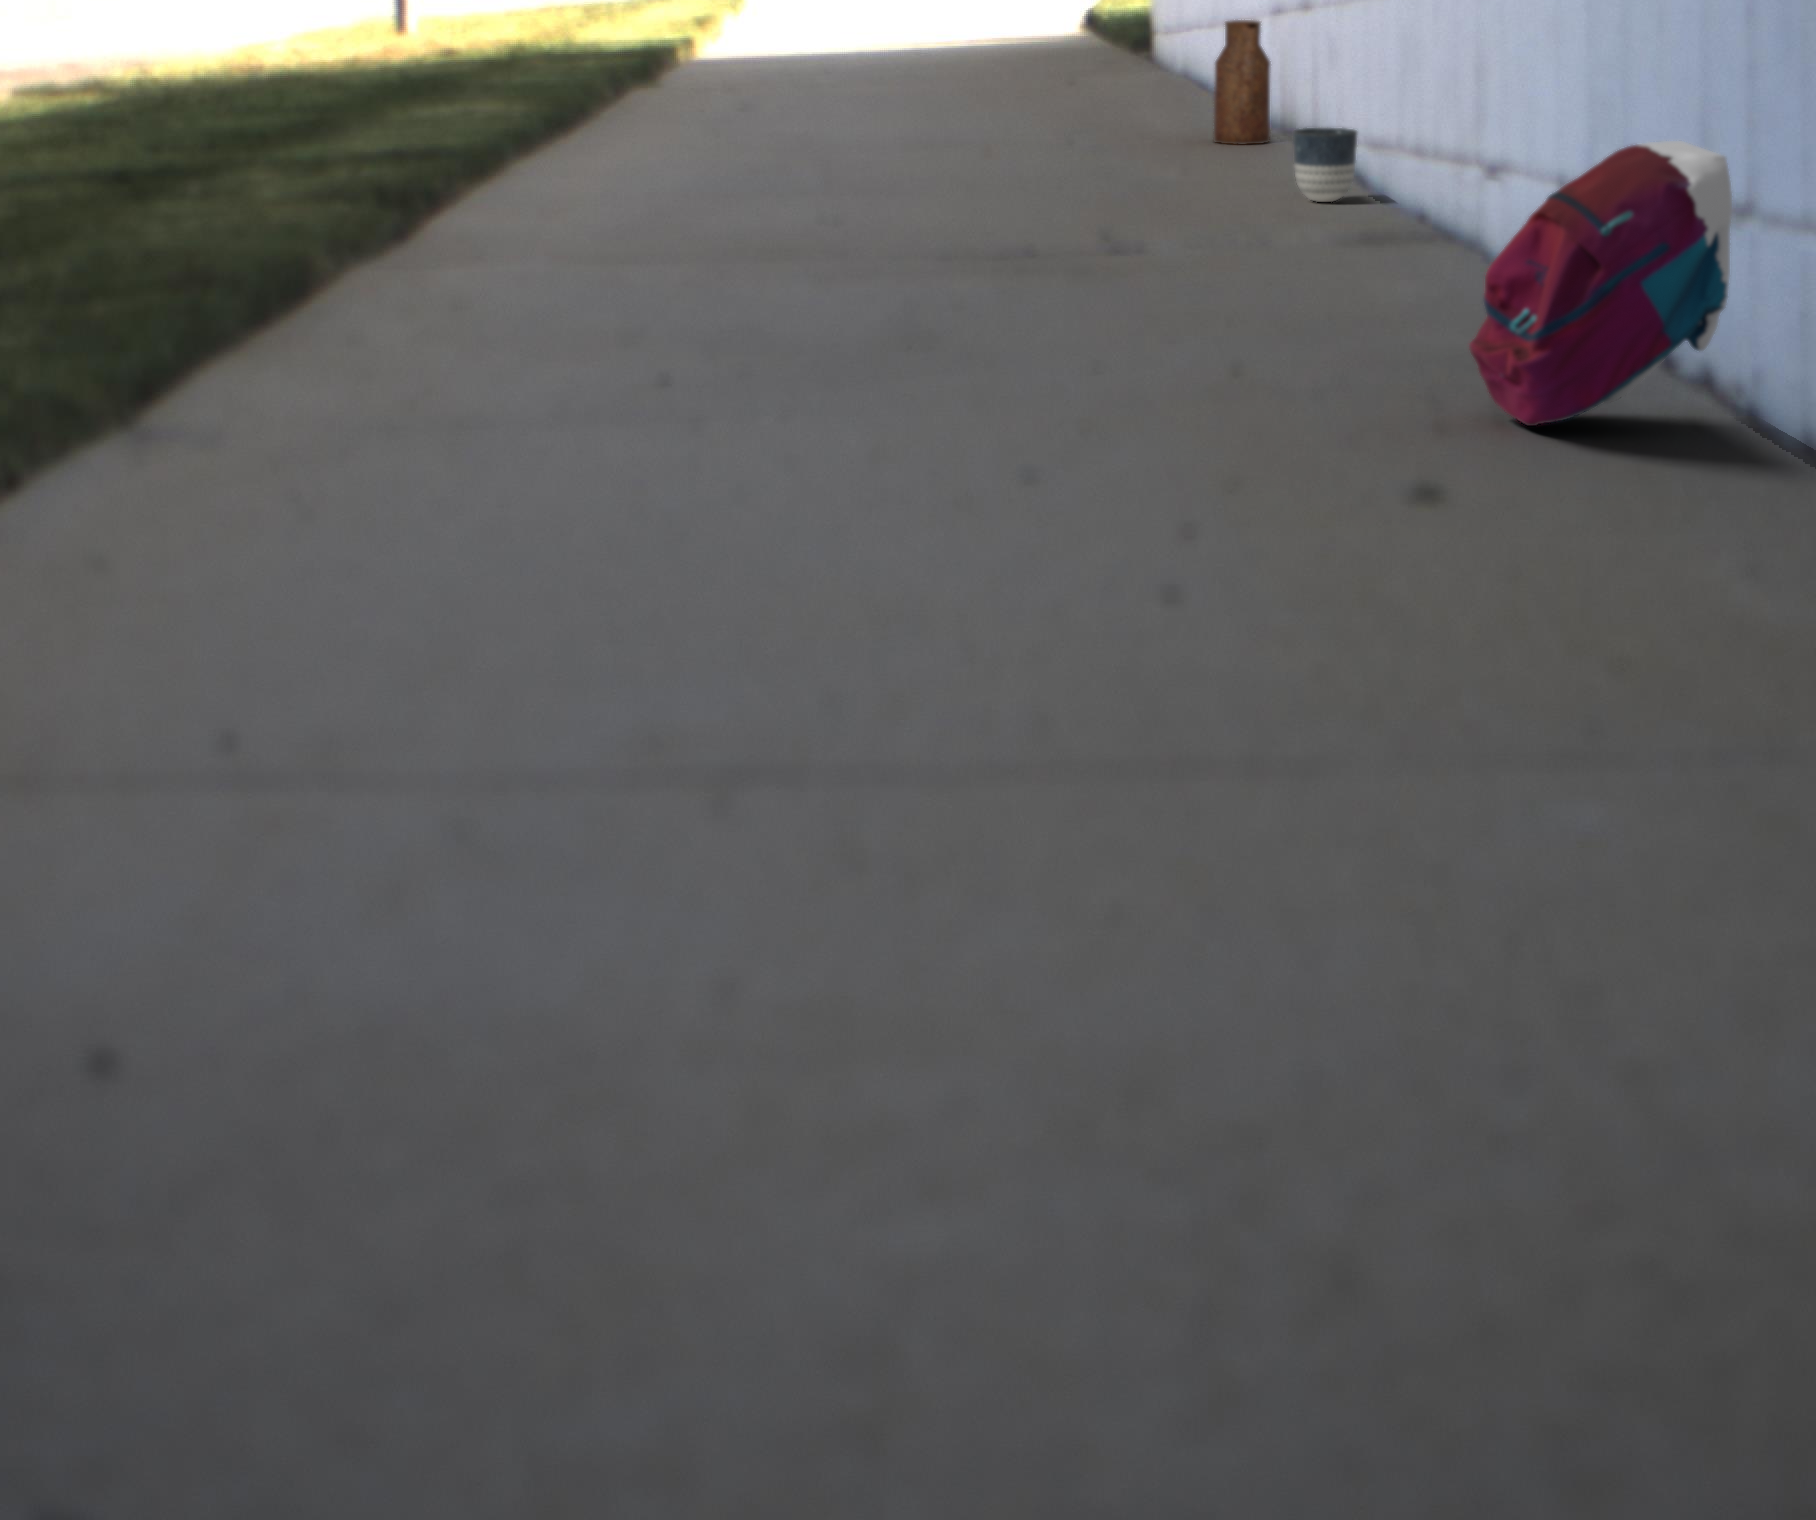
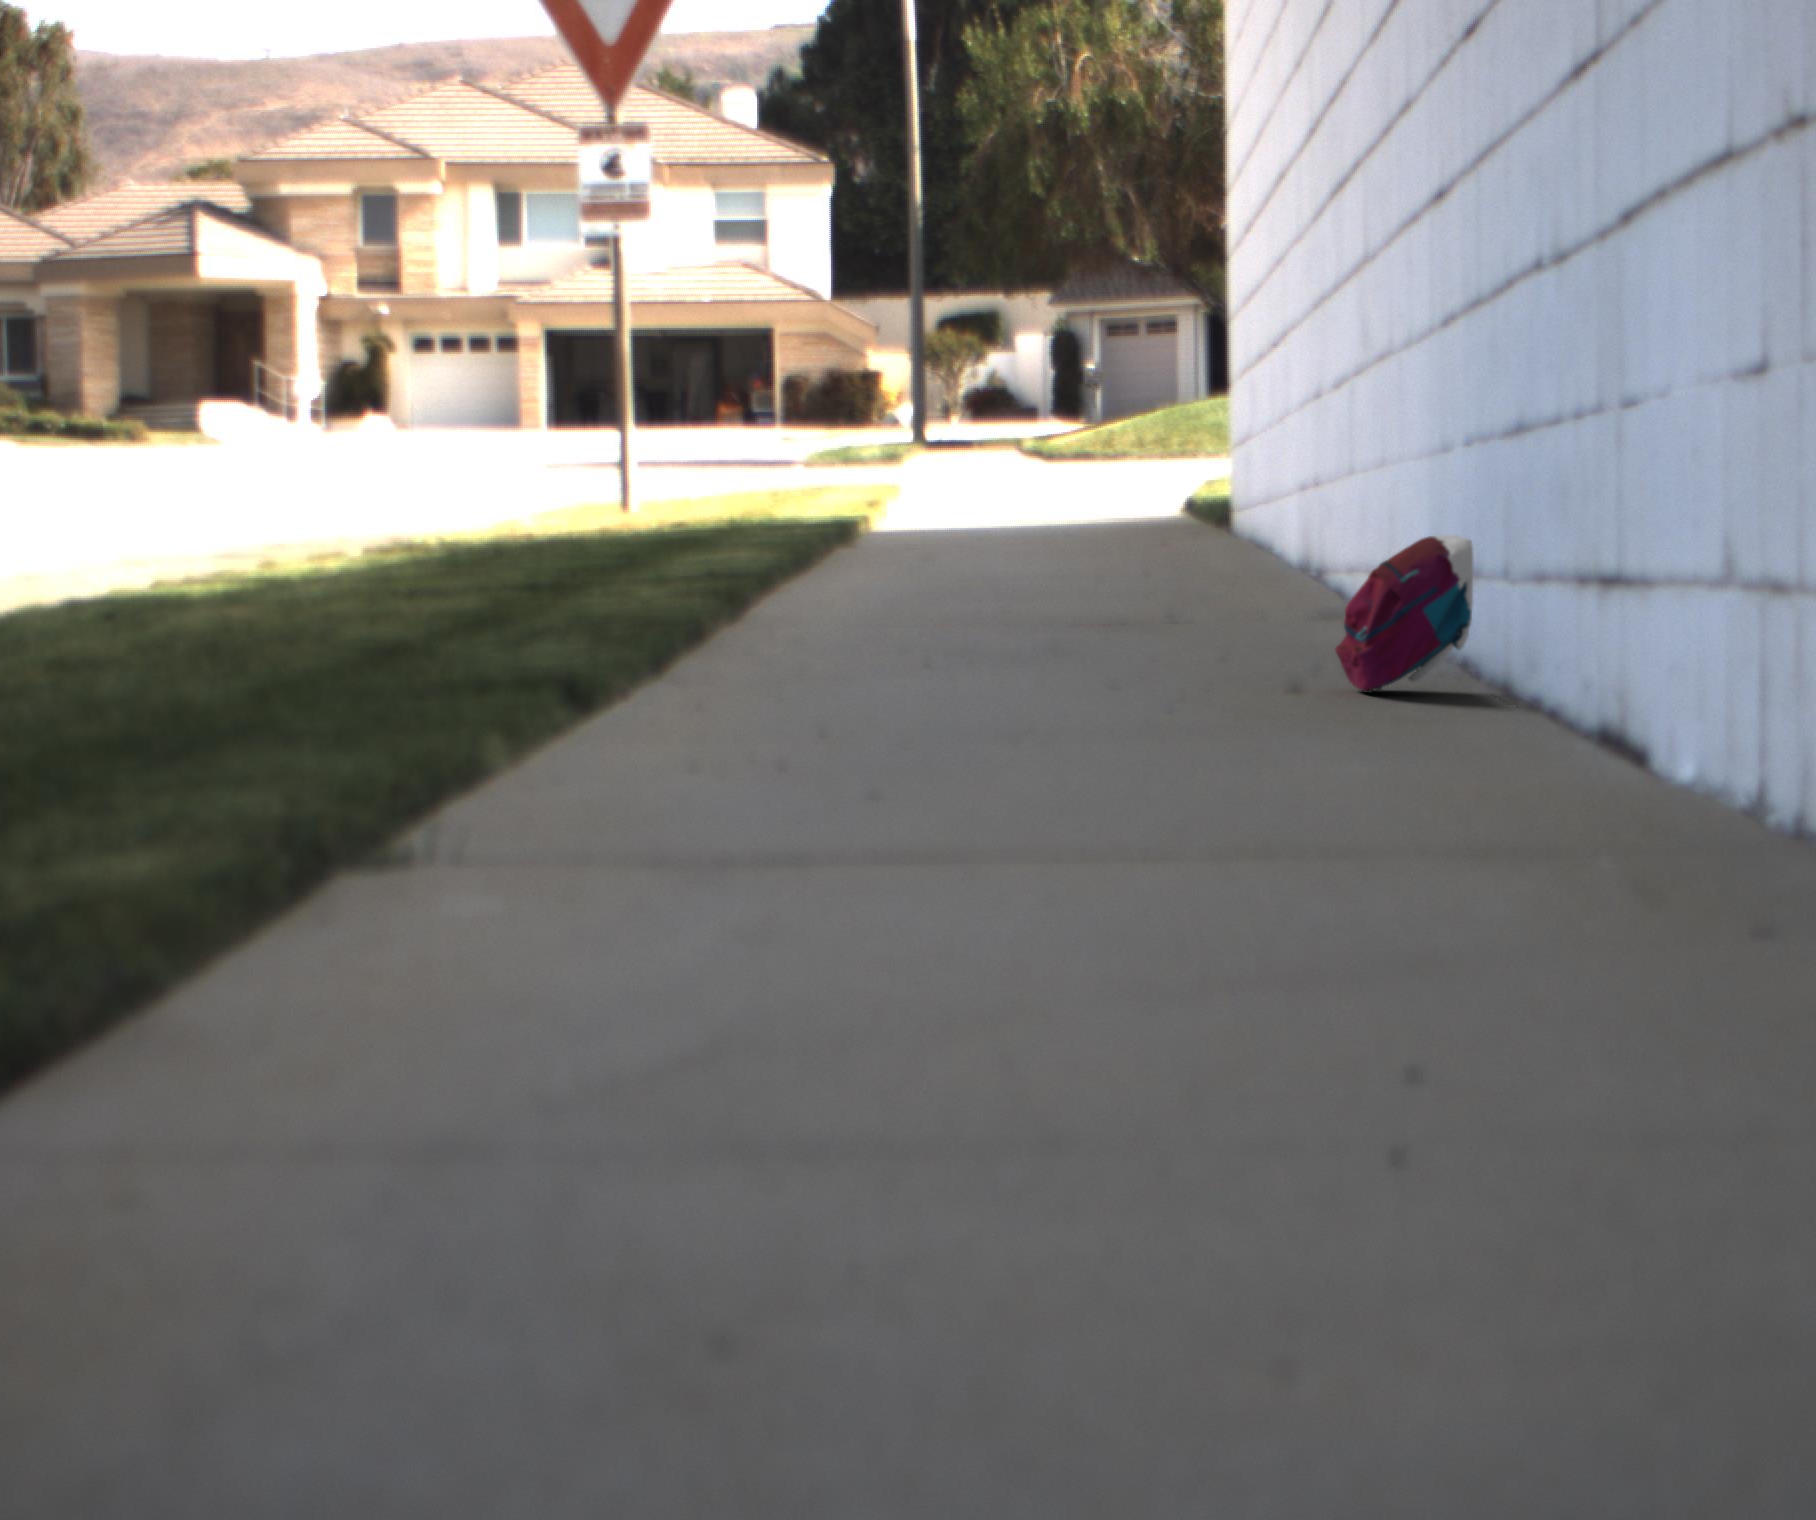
watering can: present [1214,20,1270,144] -> none [1249,490,1292,582]
planter: present [1293,128,1358,202] -> none [1289,559,1334,610]

